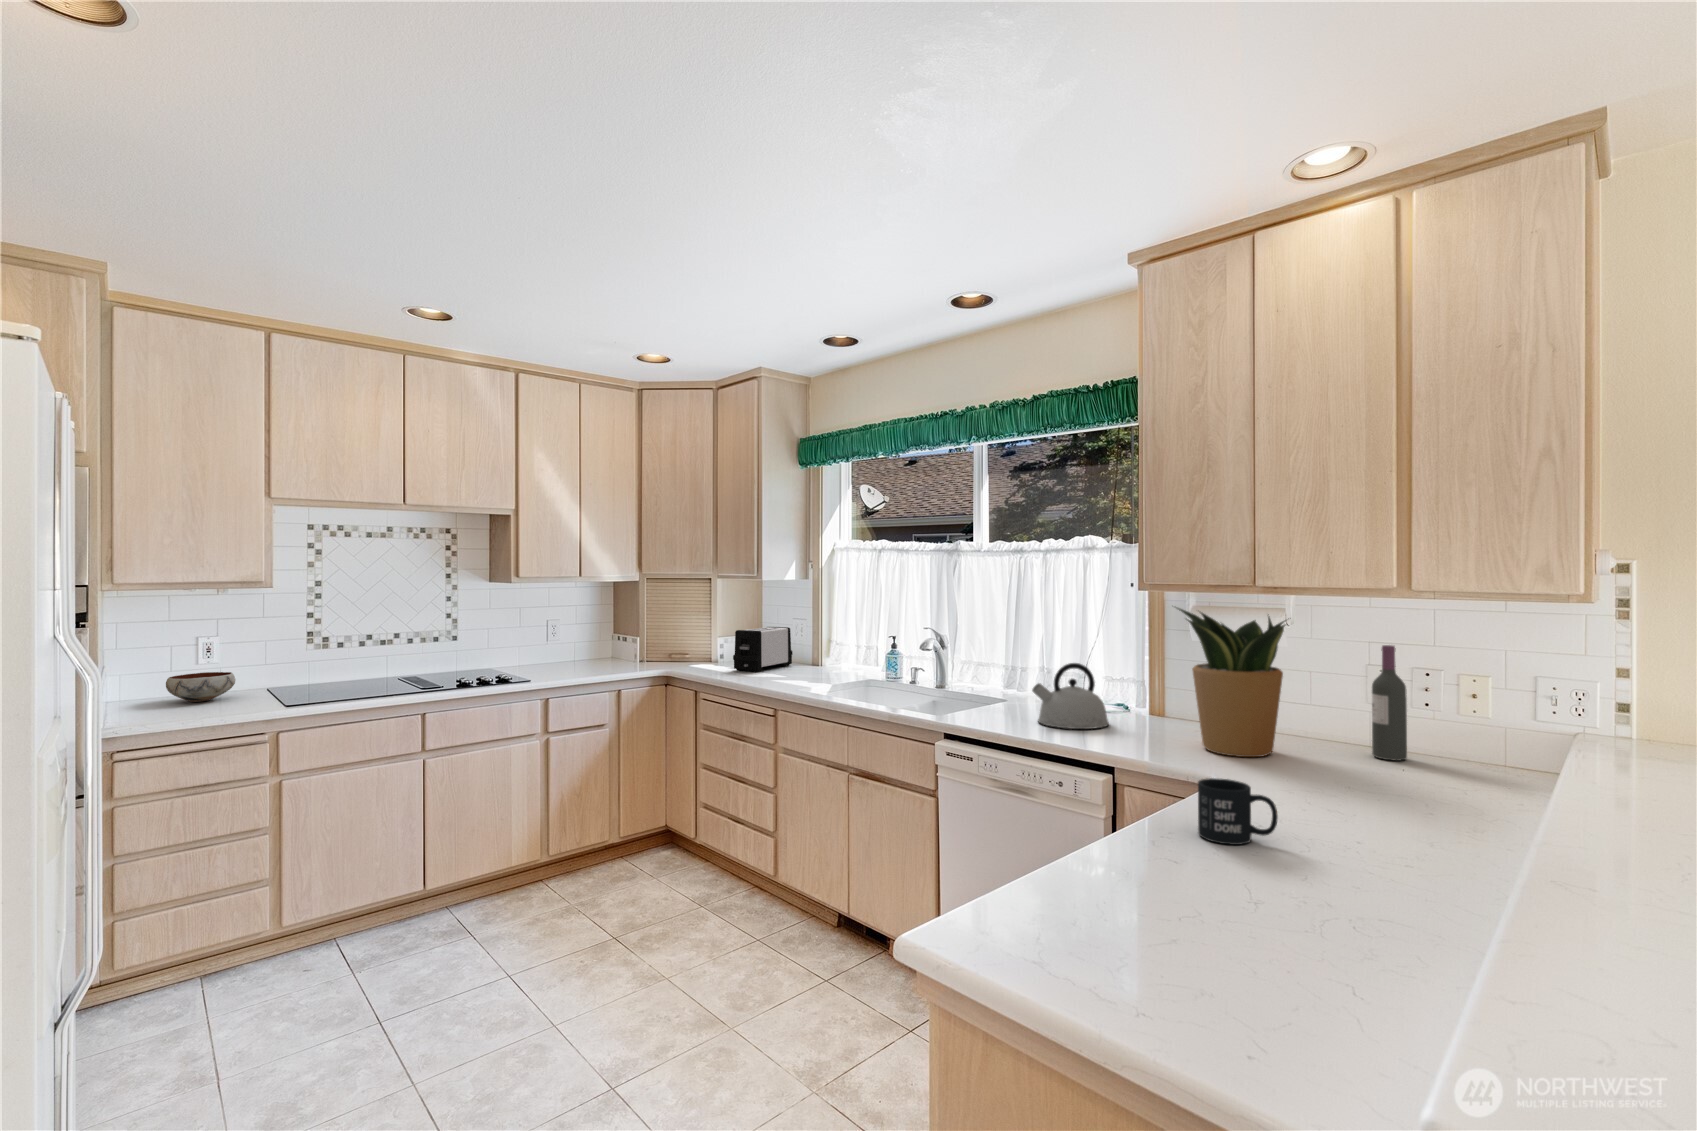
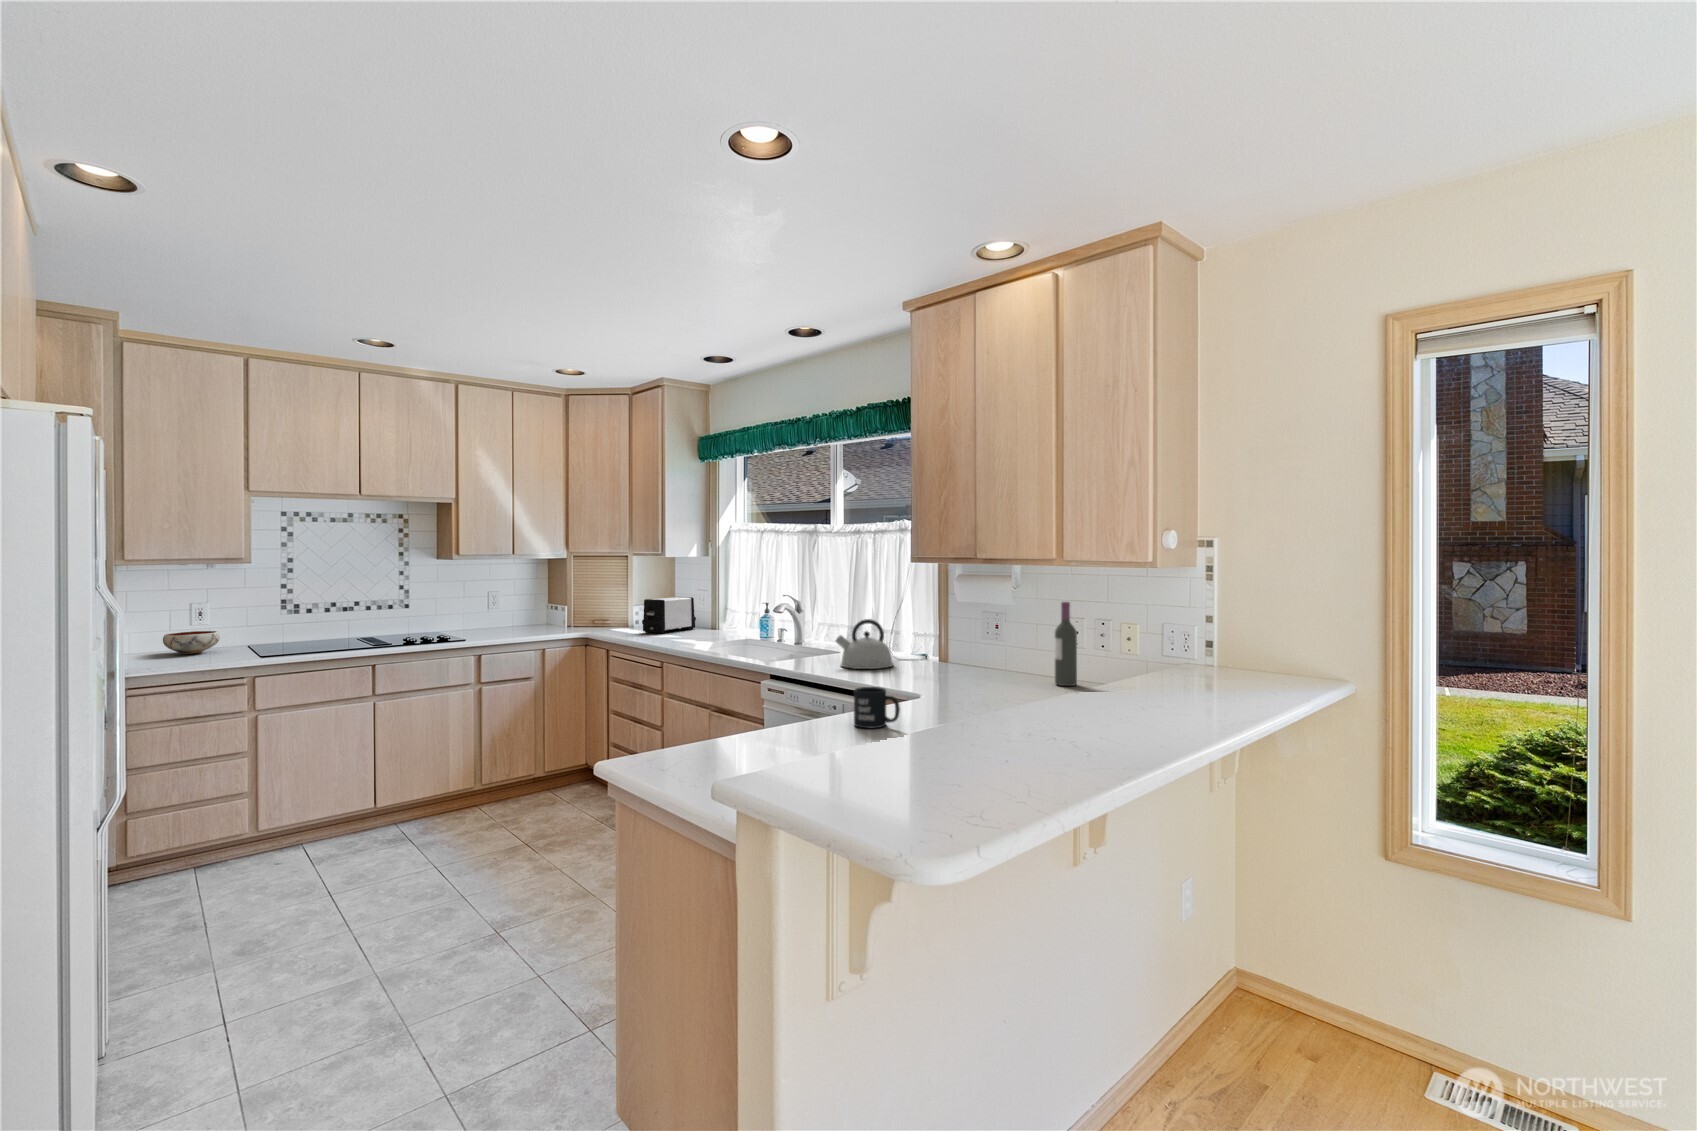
potted plant: present [1177,608,1286,757] -> none [916,574,993,685]

